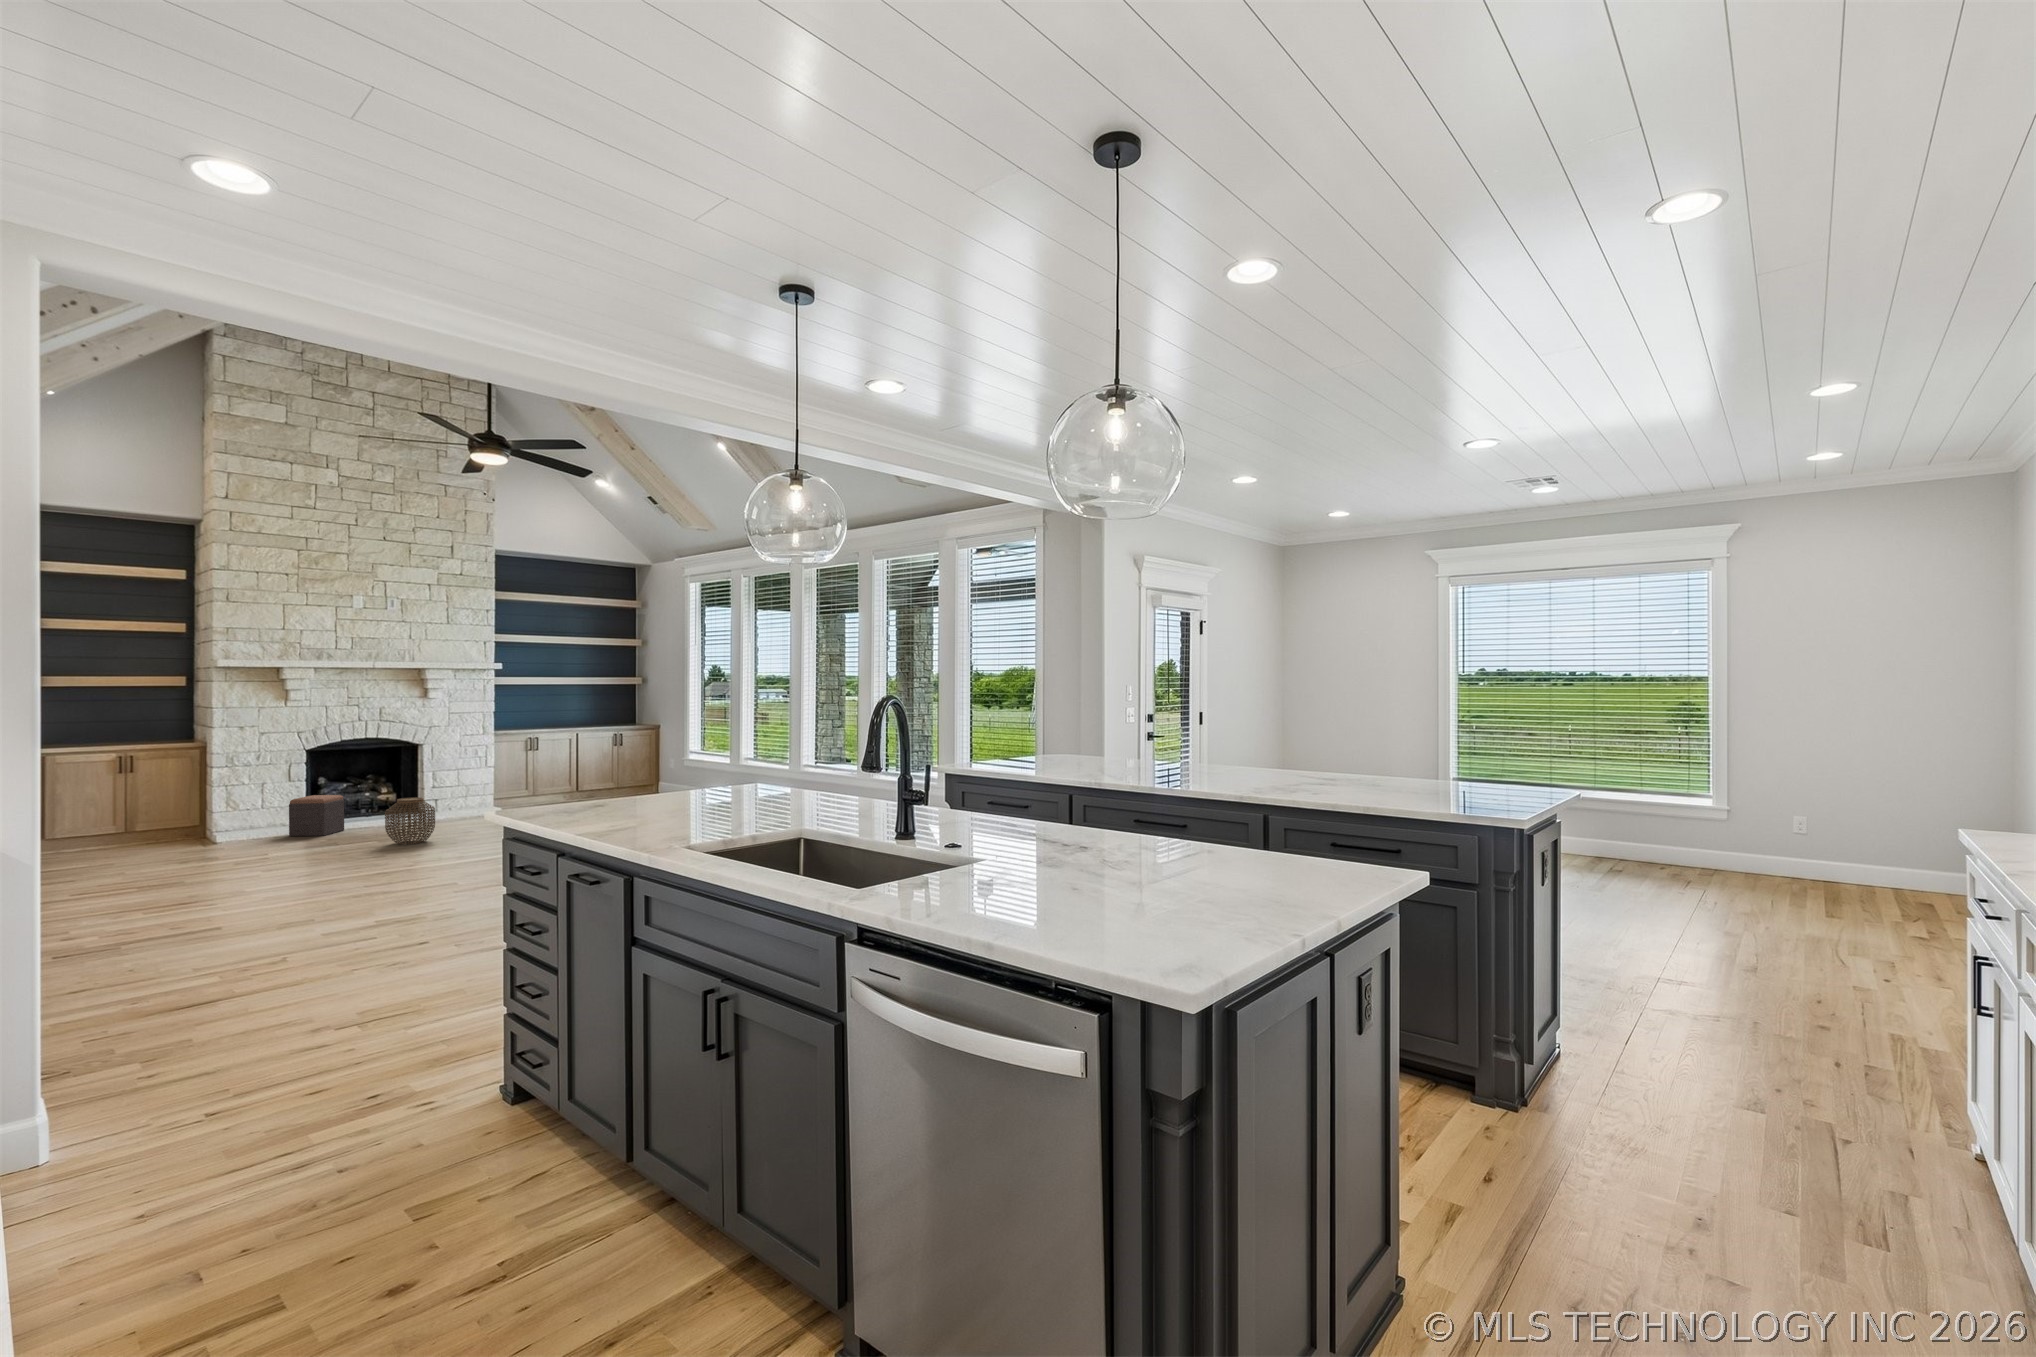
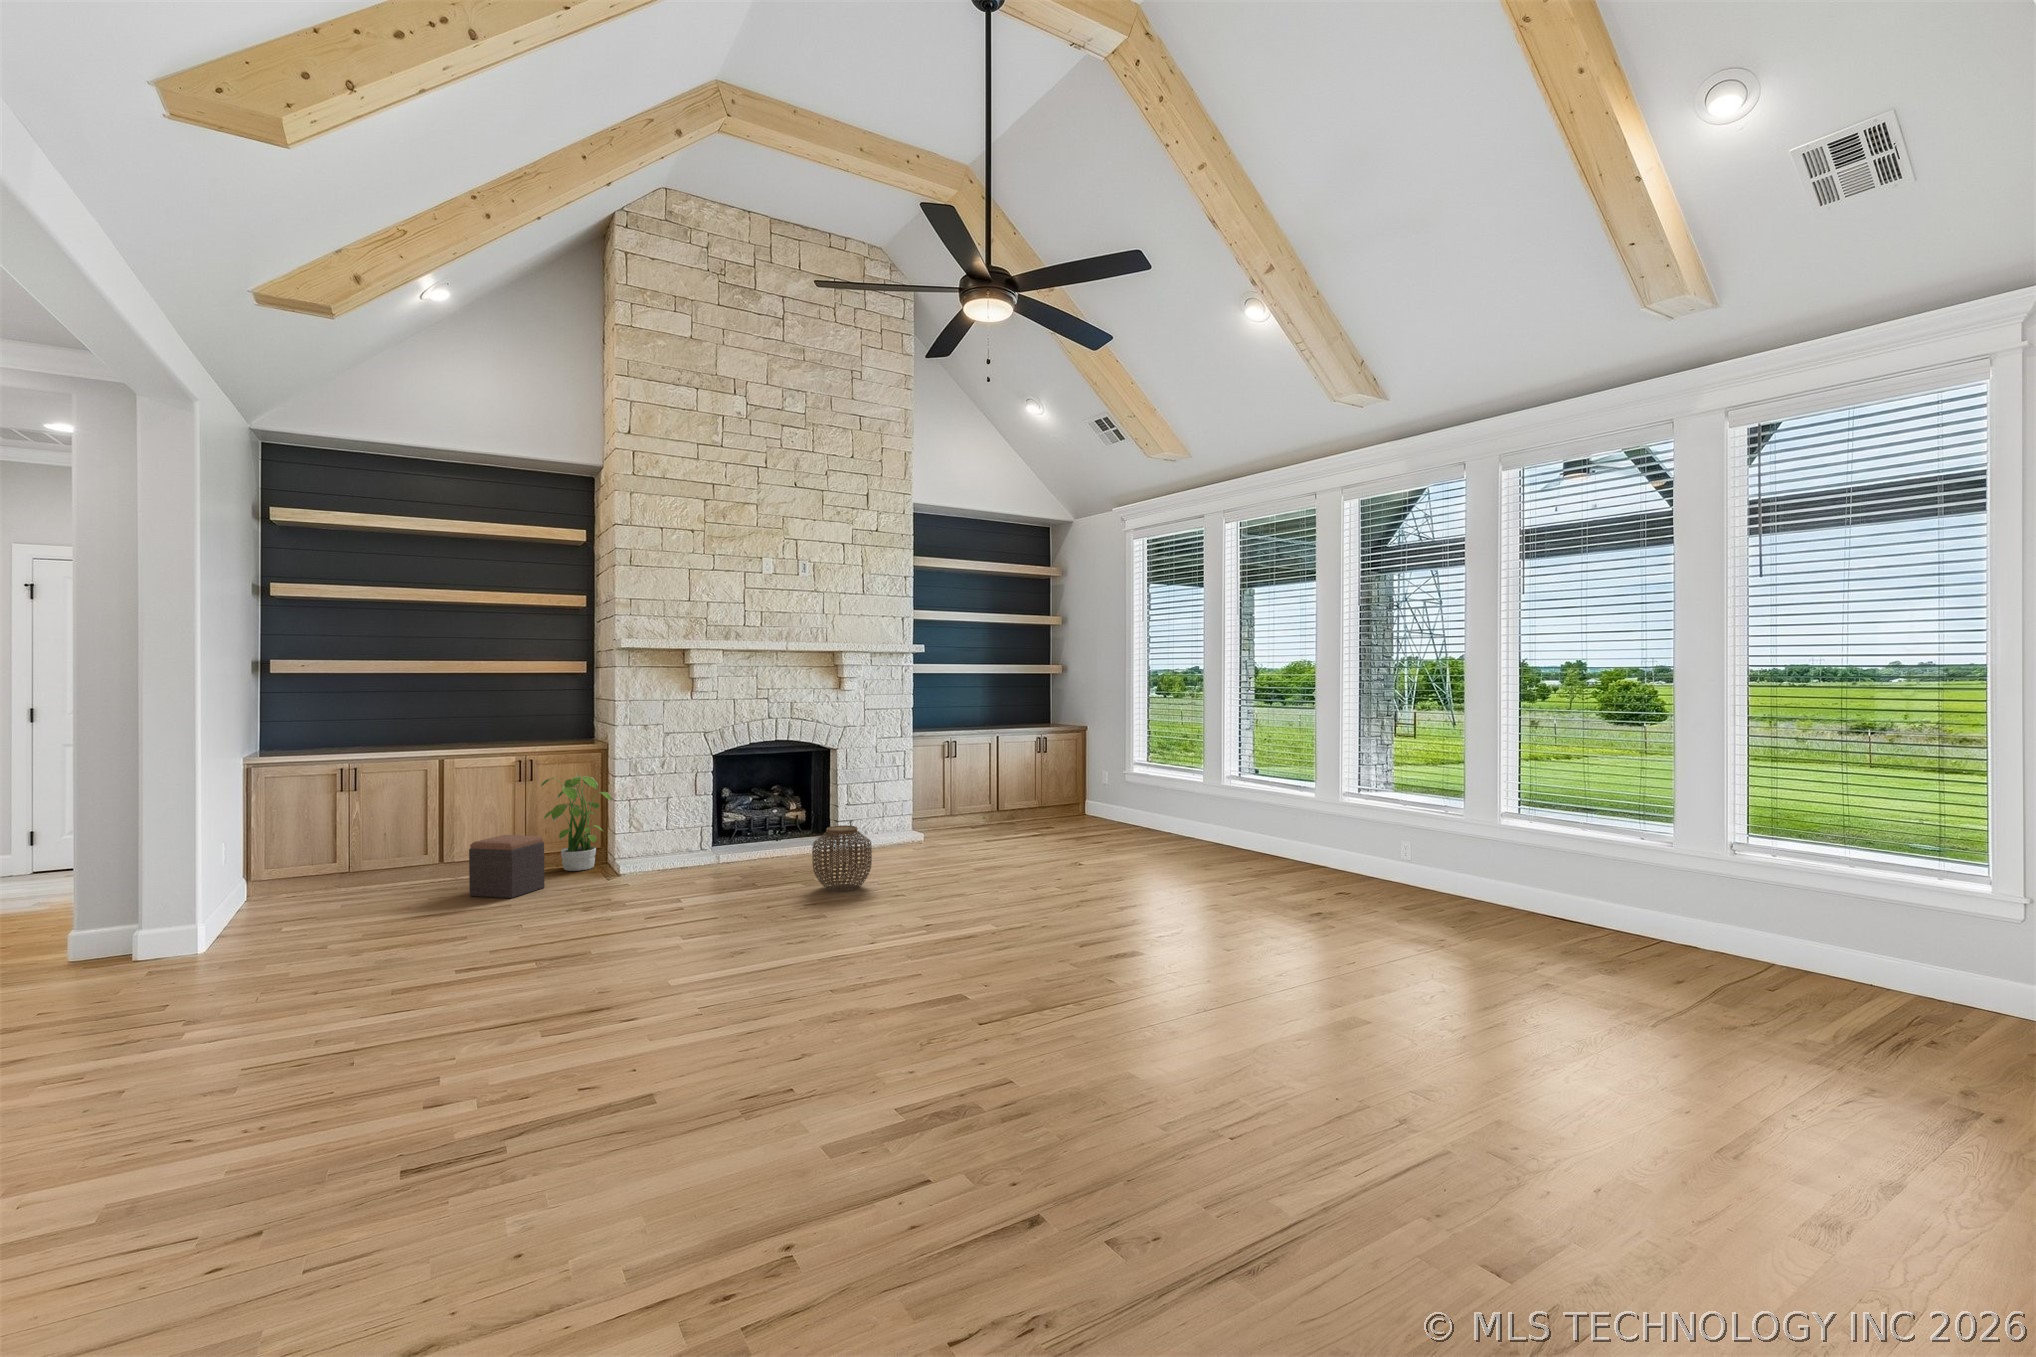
potted plant: none [140,766,210,844] -> present [541,775,612,871]
footstool: present [289,795,344,836] -> present [469,835,545,898]

